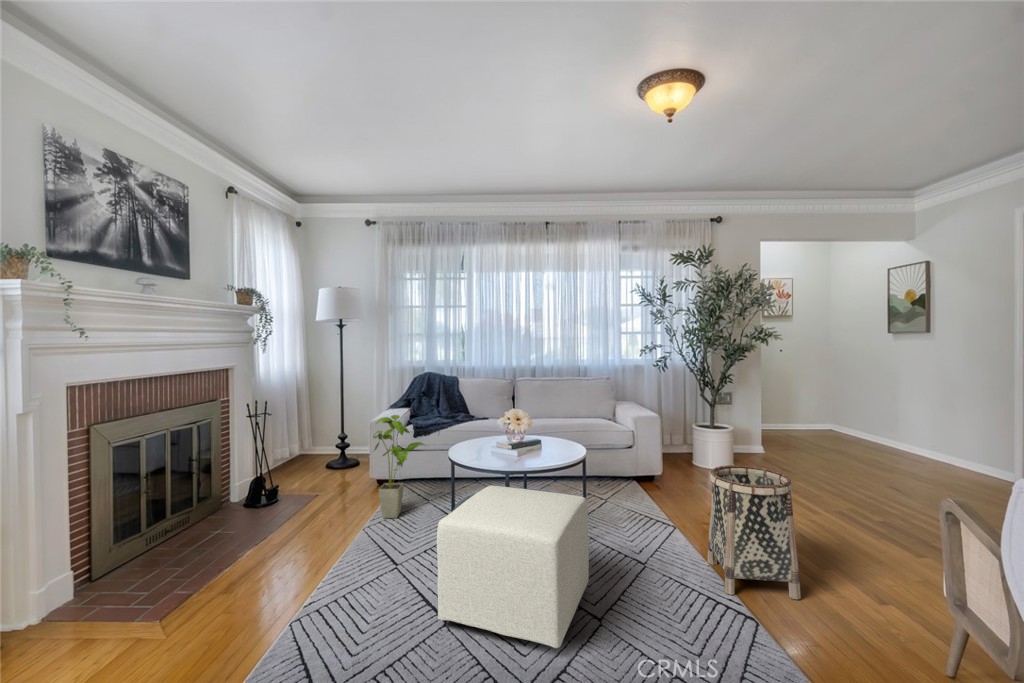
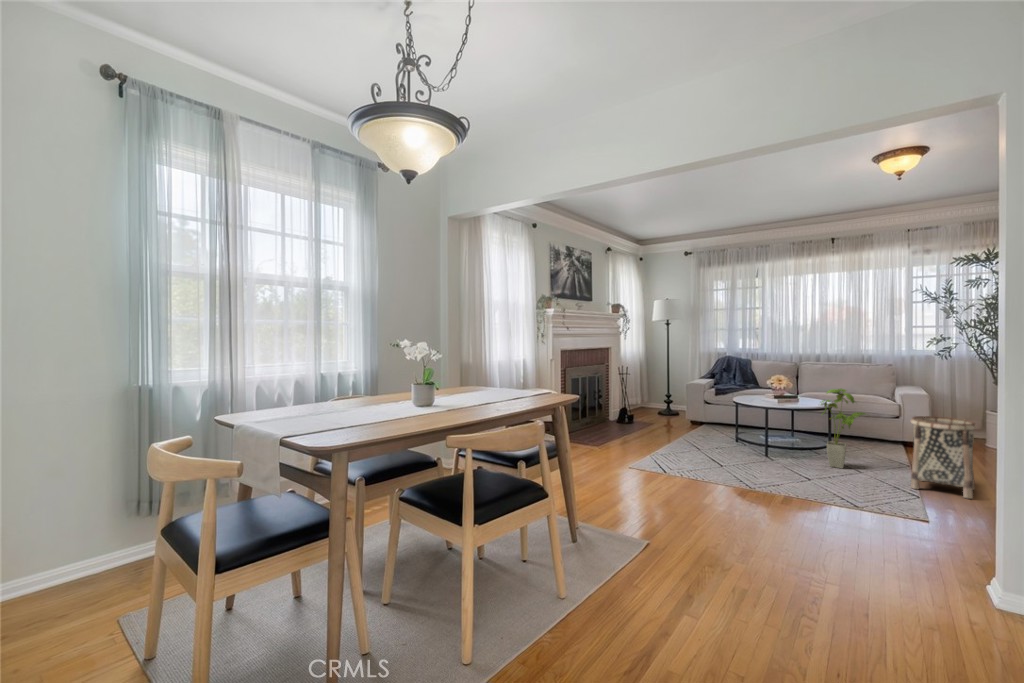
house plant: present [373,415,425,518] -> present [821,389,865,468]
ottoman: present [437,486,589,648] -> none [718,412,812,478]

